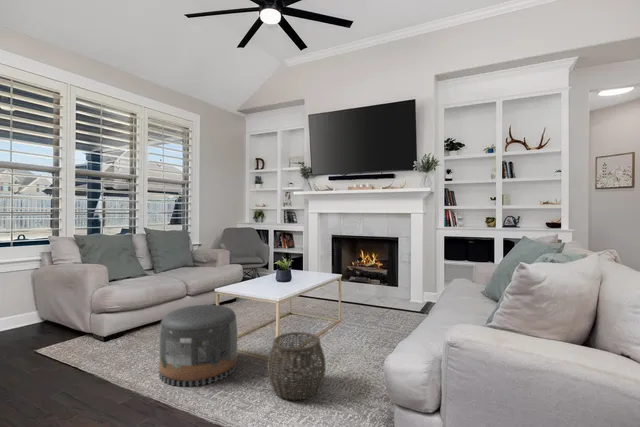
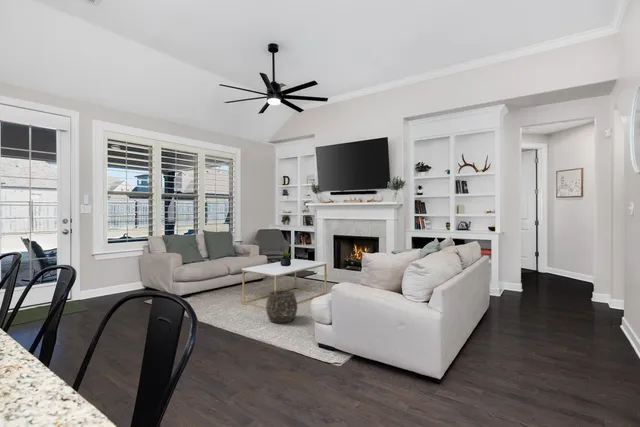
pouf: present [159,305,237,387] -> none [211,276,254,317]

